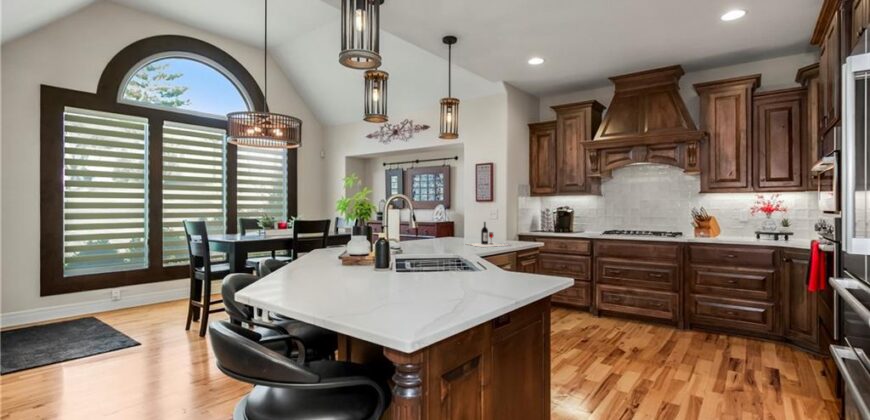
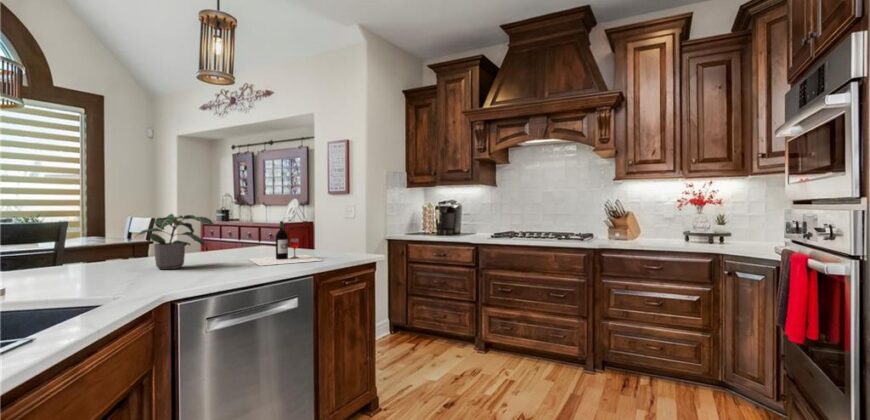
potted plant: none [420,217,456,248] -> present [138,214,214,269]

